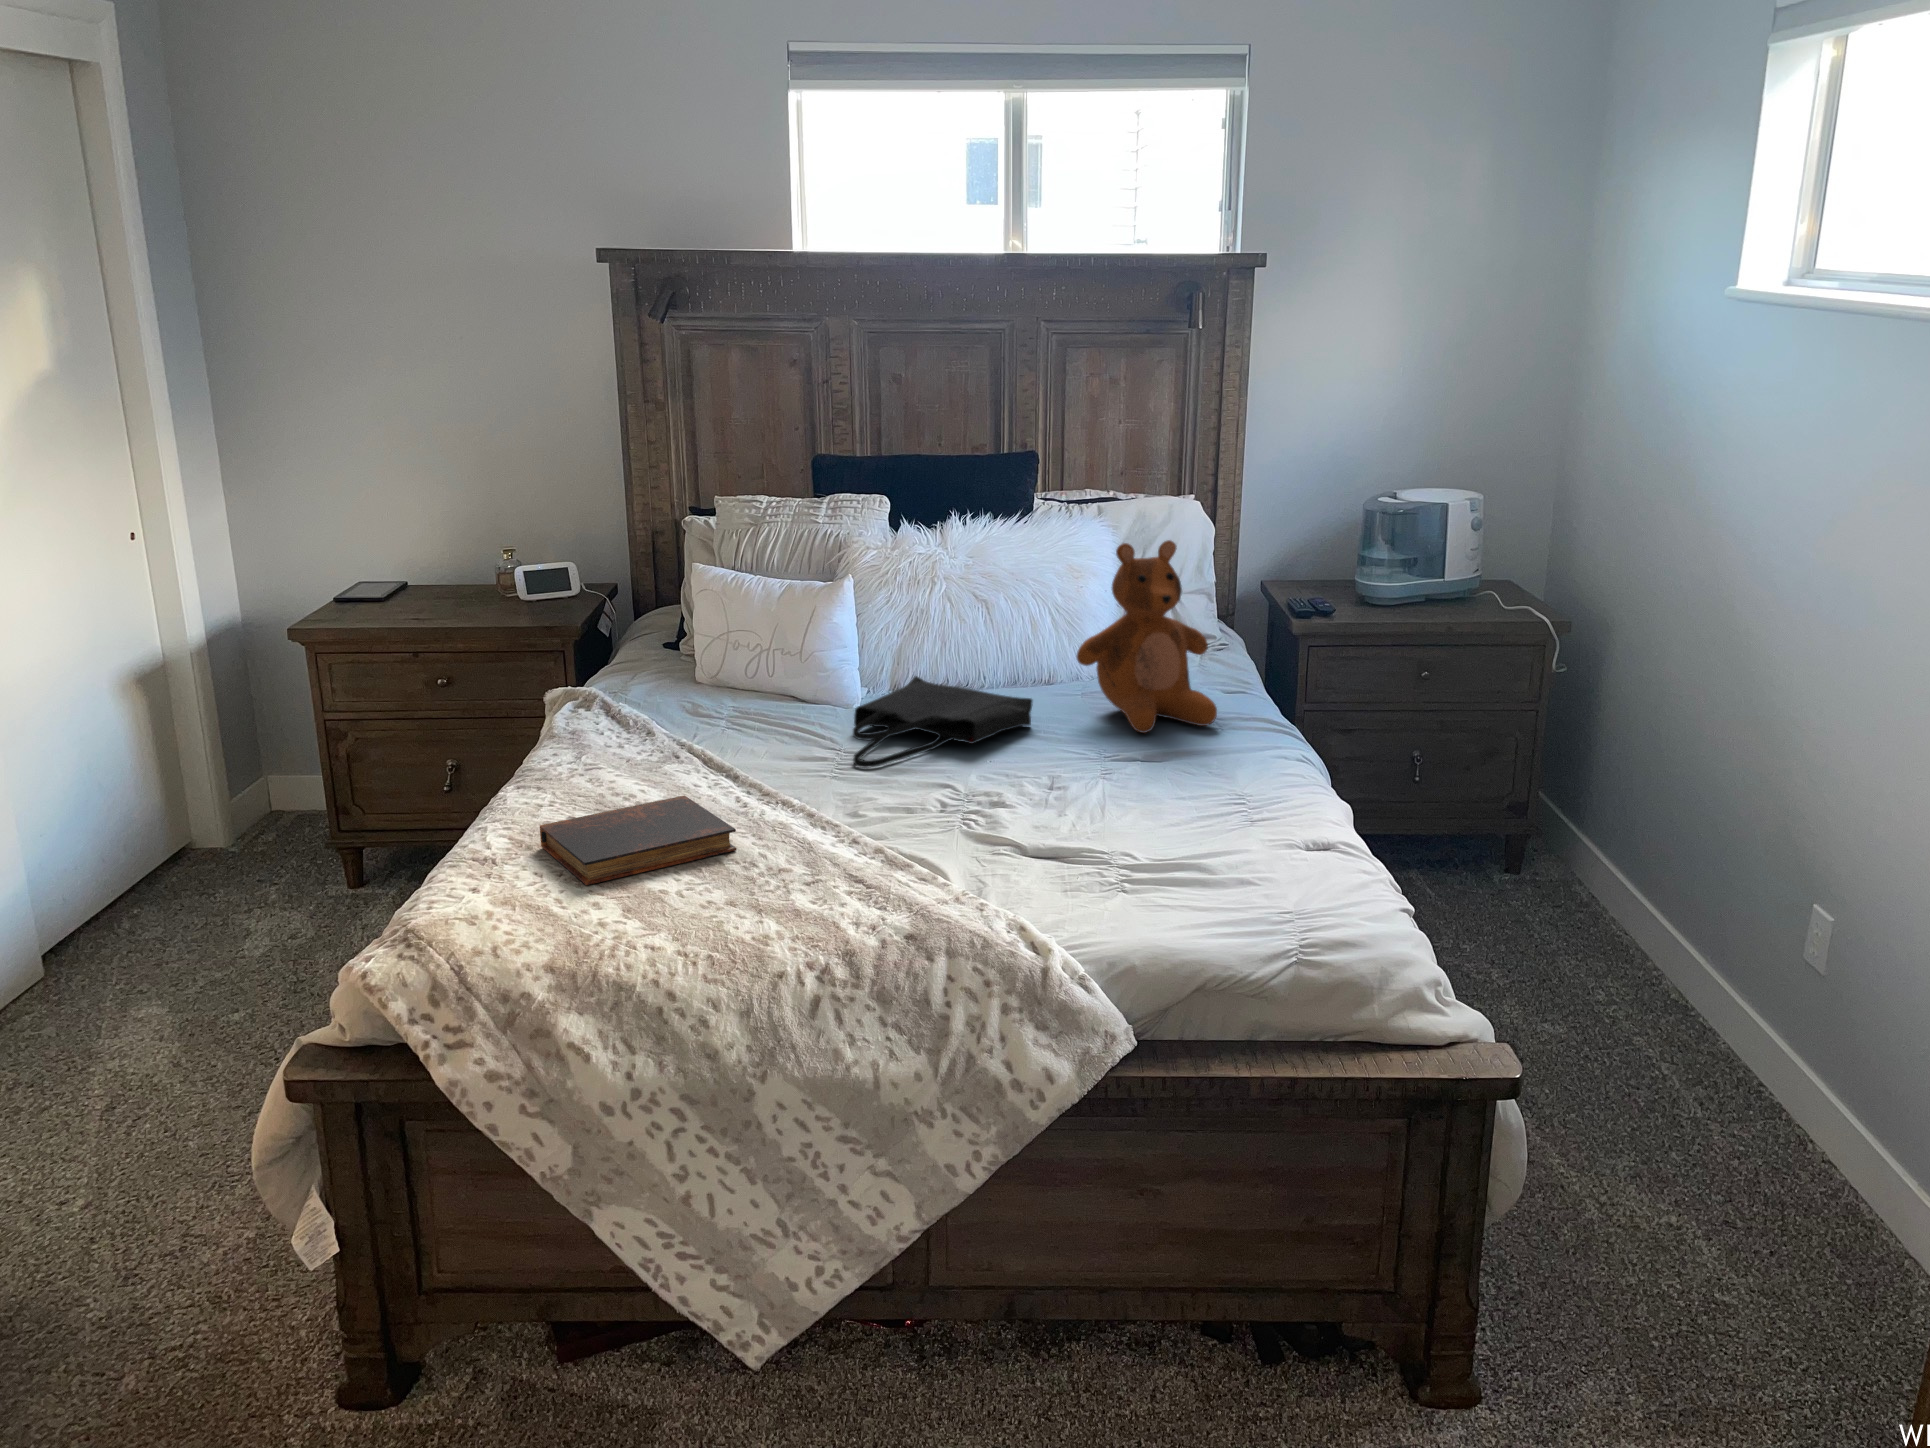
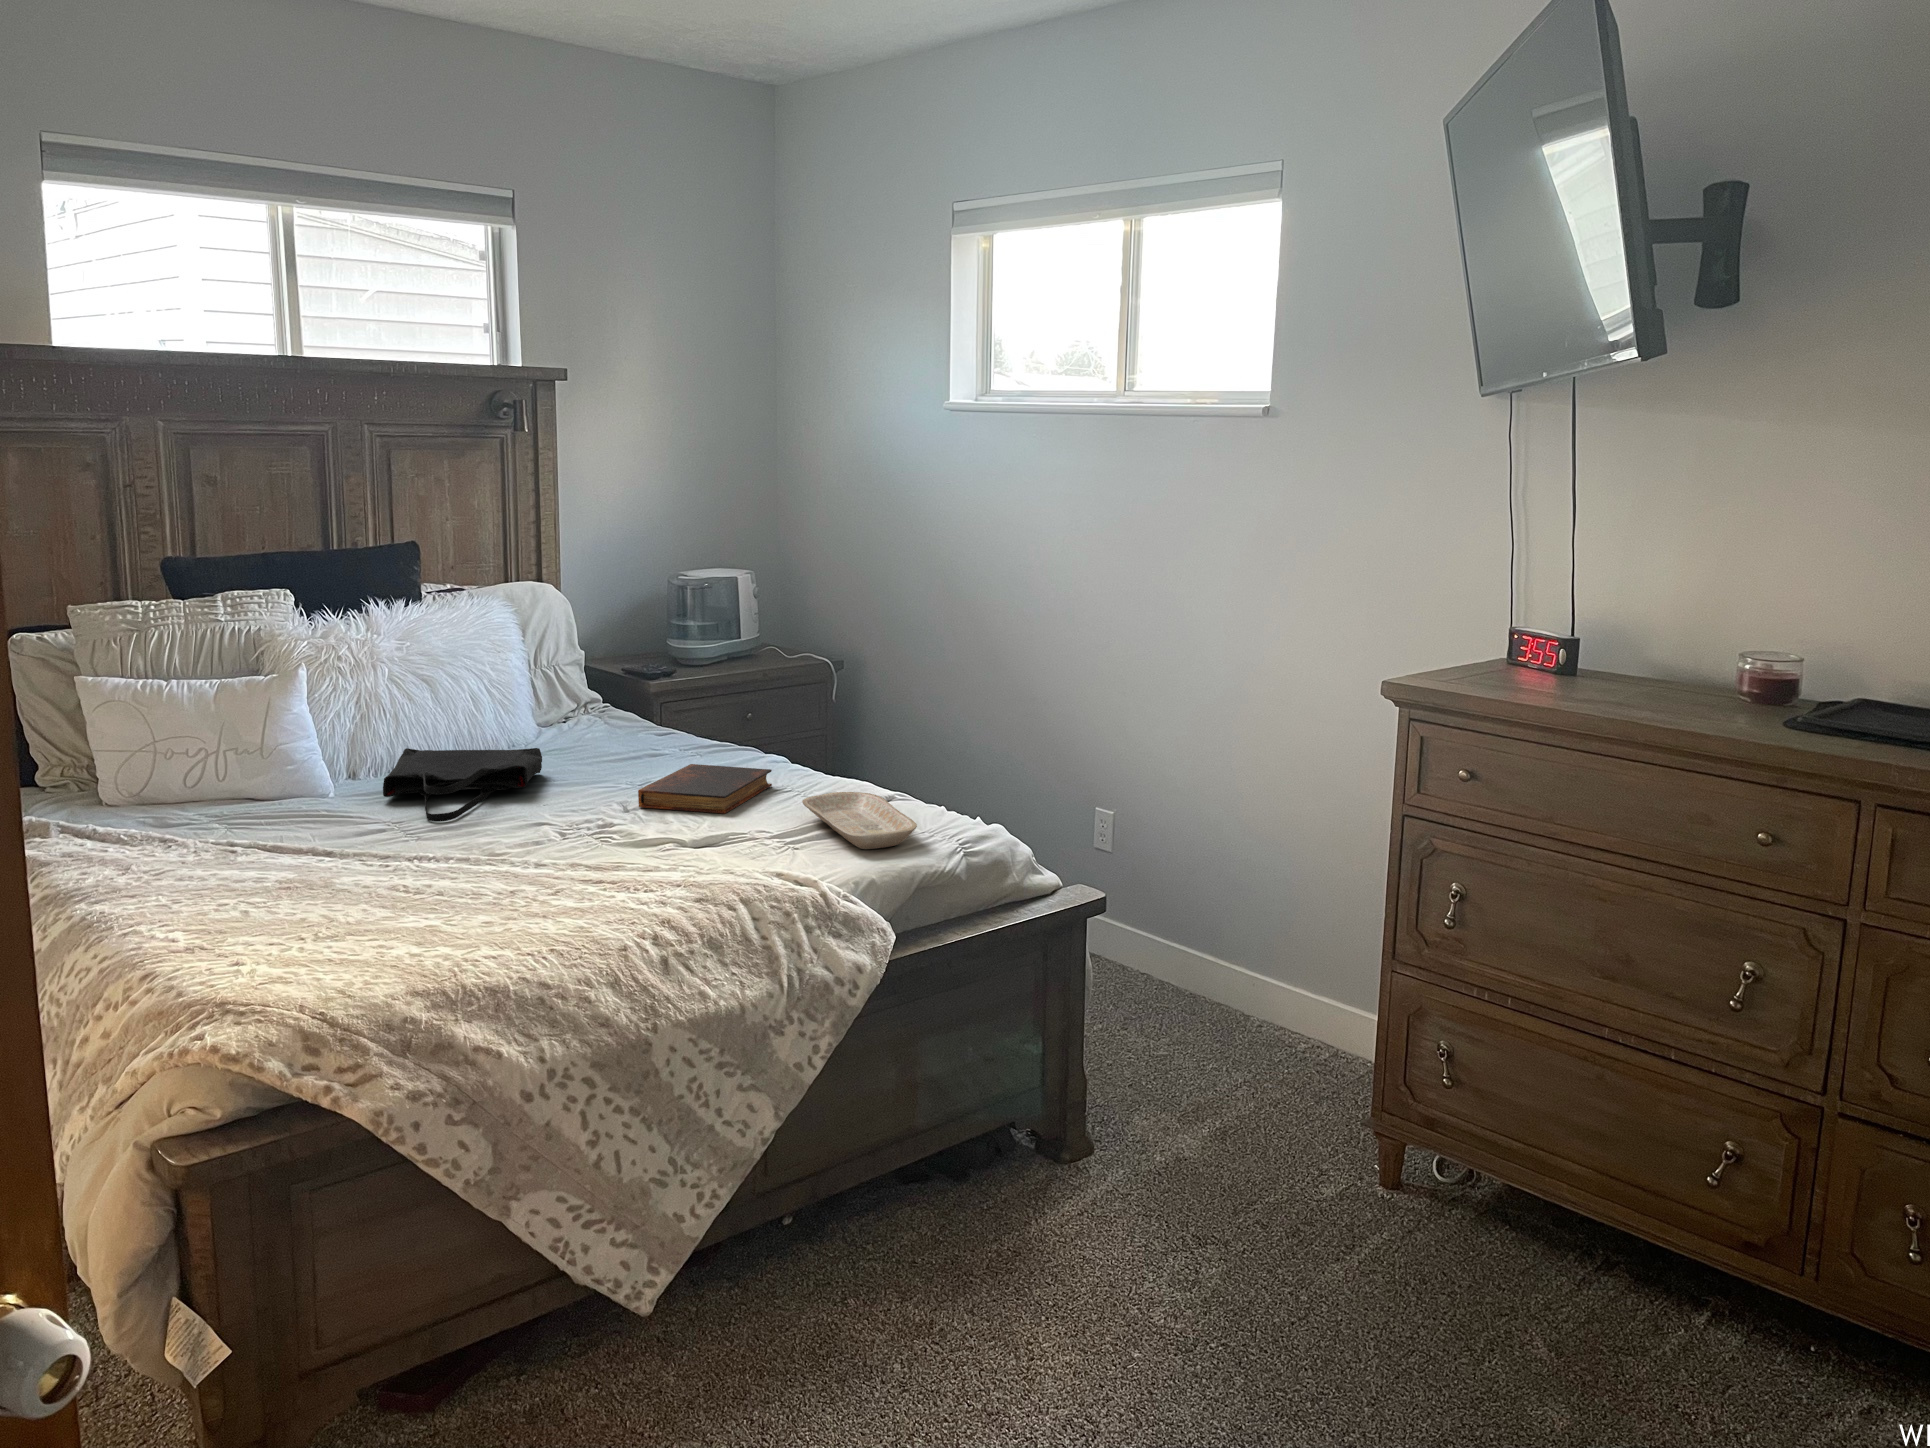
teddy bear: present [1076,540,1217,733] -> none [563,598,692,762]
book: present [540,795,737,885] -> present [638,764,772,814]
tray: none [1154,828,1274,924] -> present [802,792,917,849]

